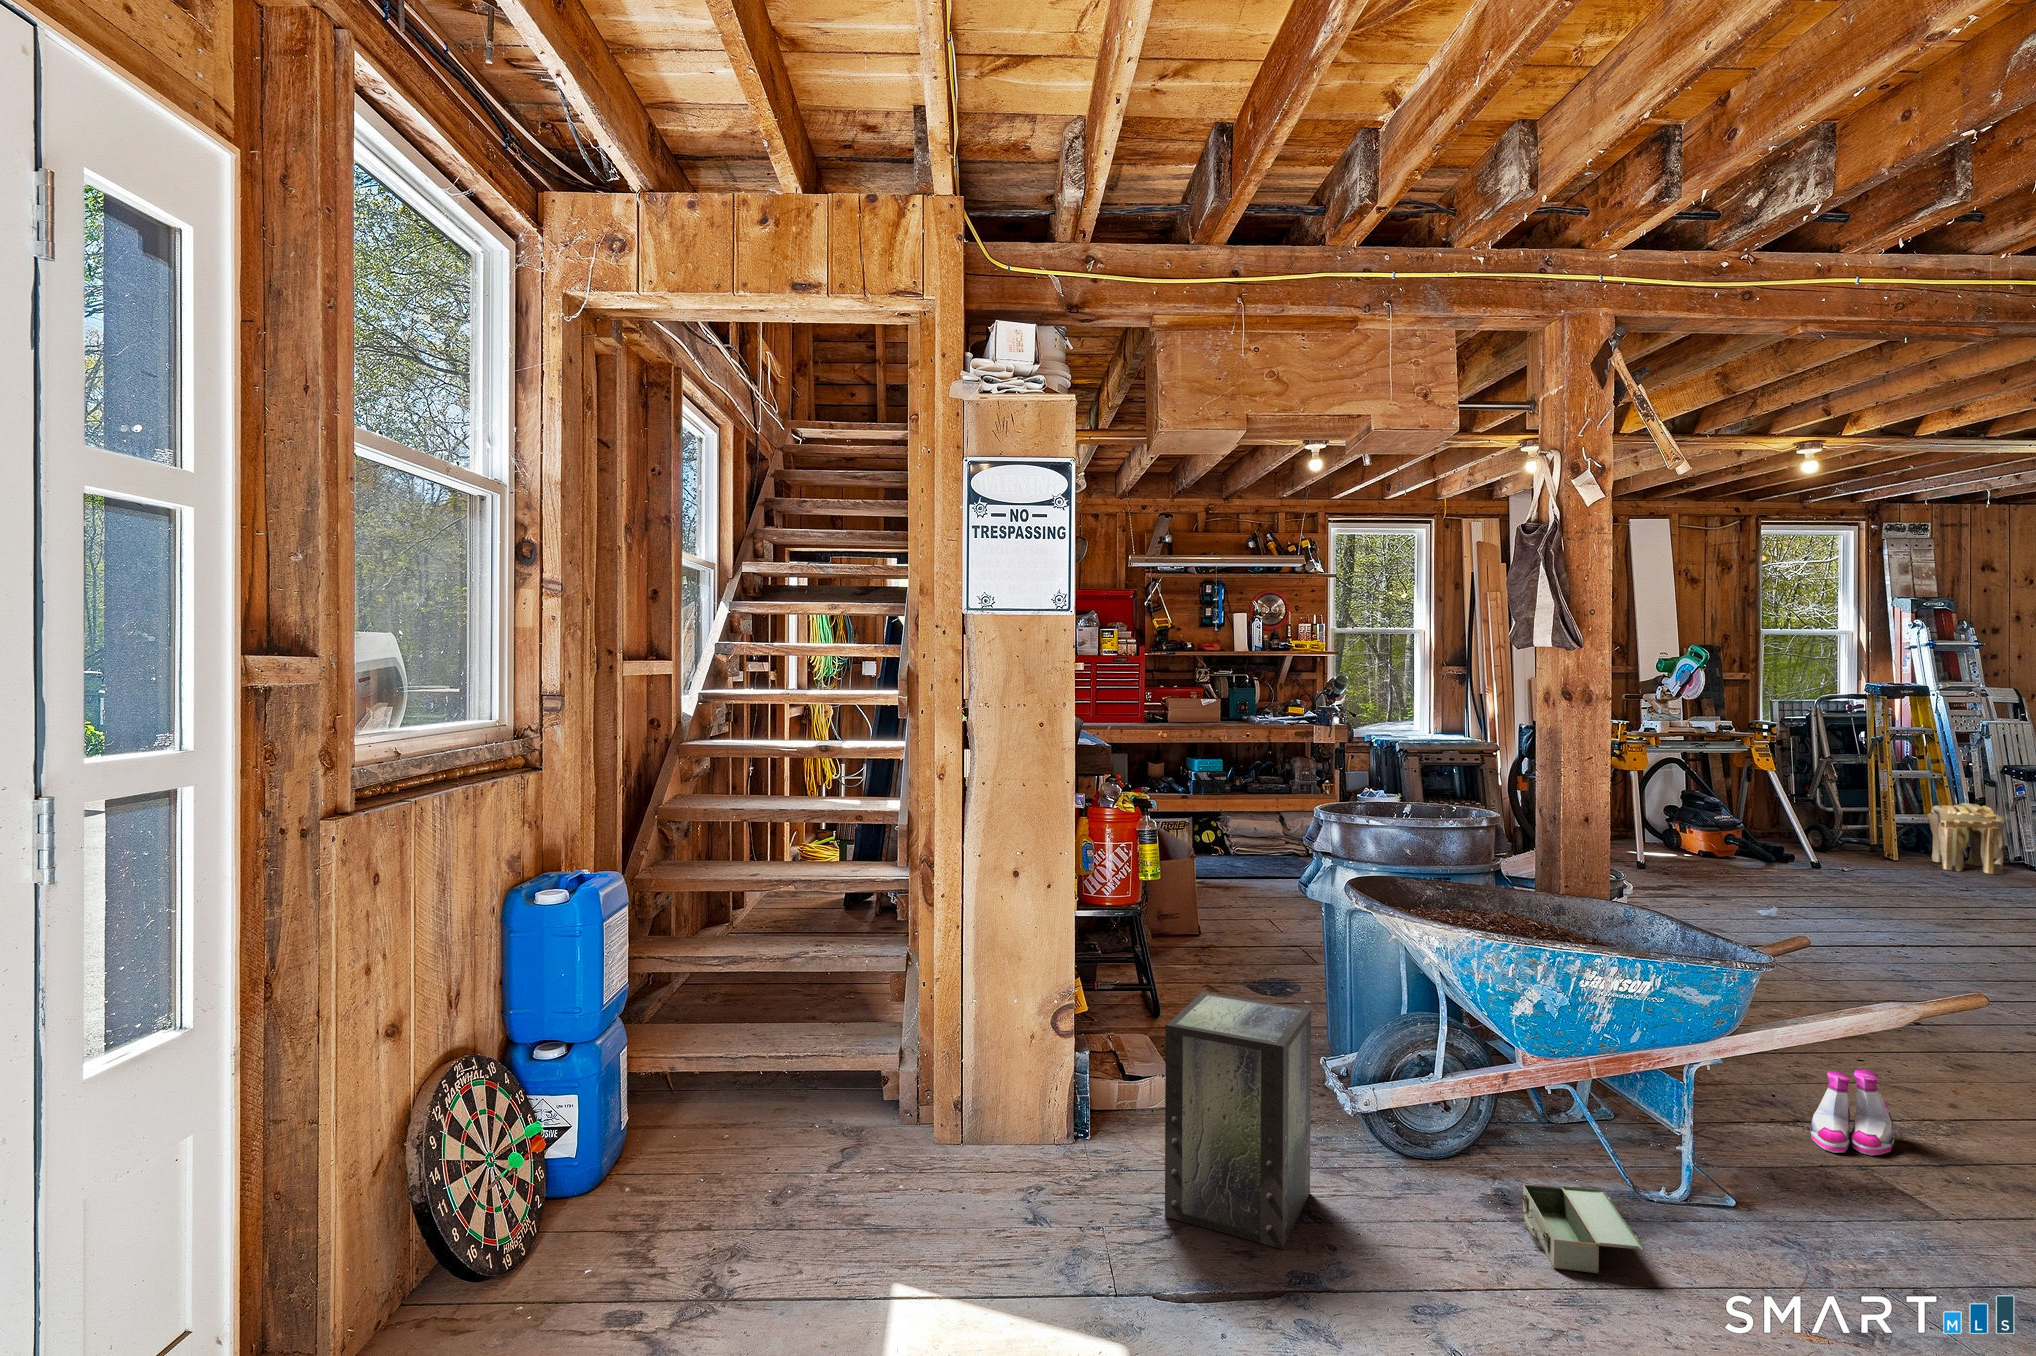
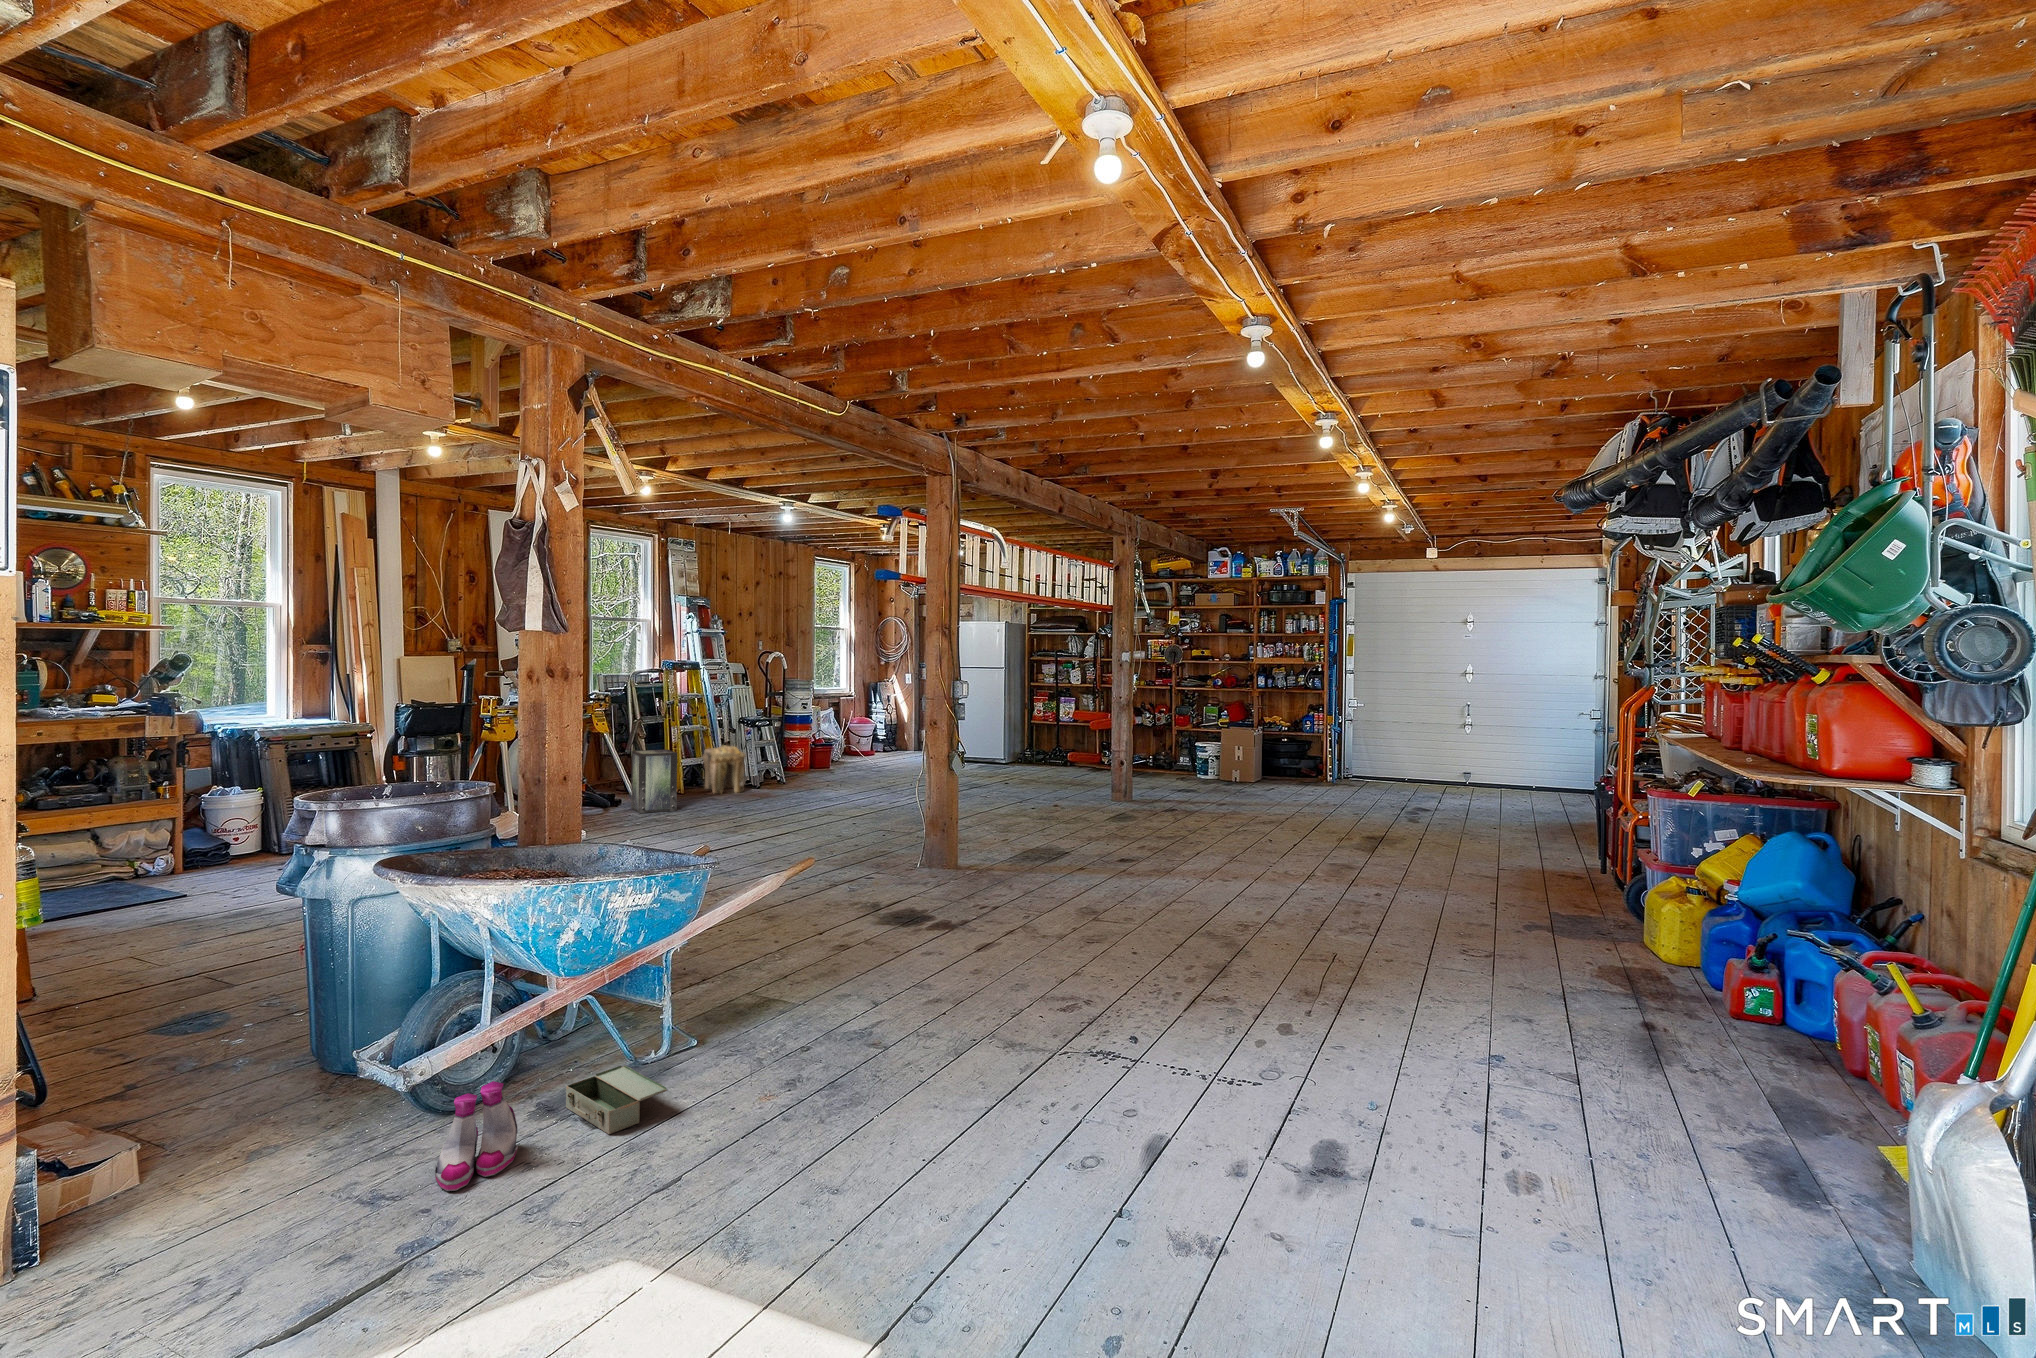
storage box: present [1165,992,1311,1249] -> present [631,750,677,813]
boots: present [1810,1069,1894,1155] -> present [435,1081,518,1191]

